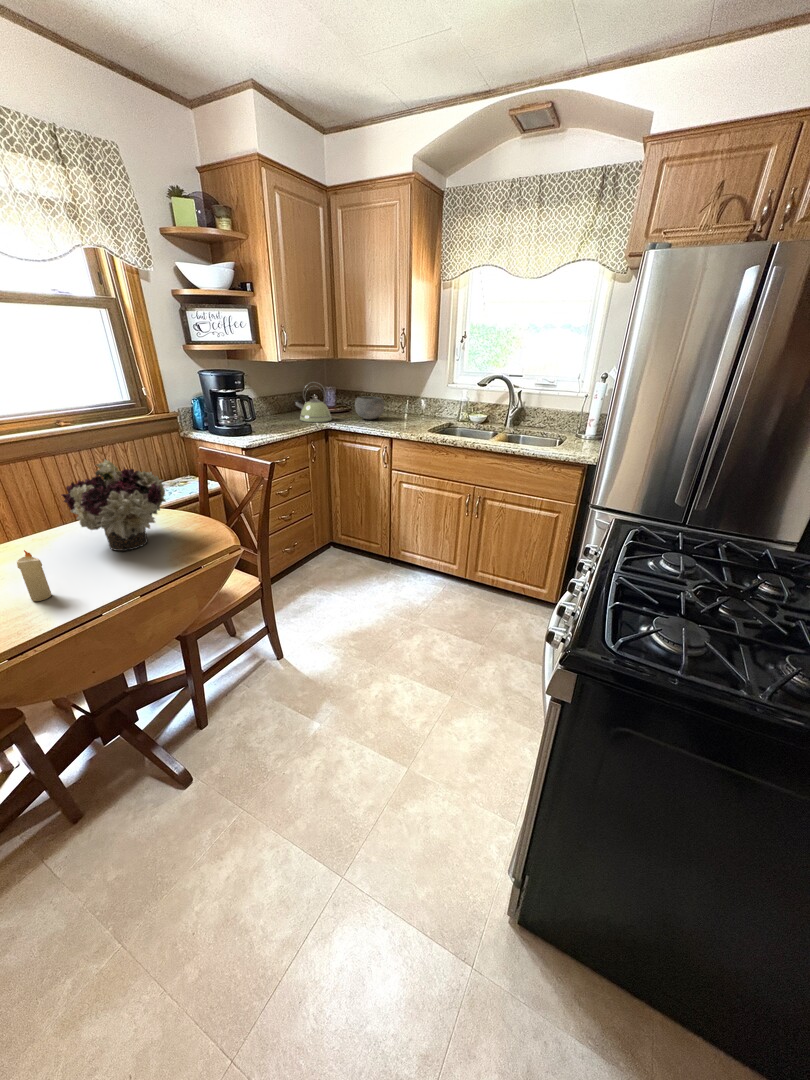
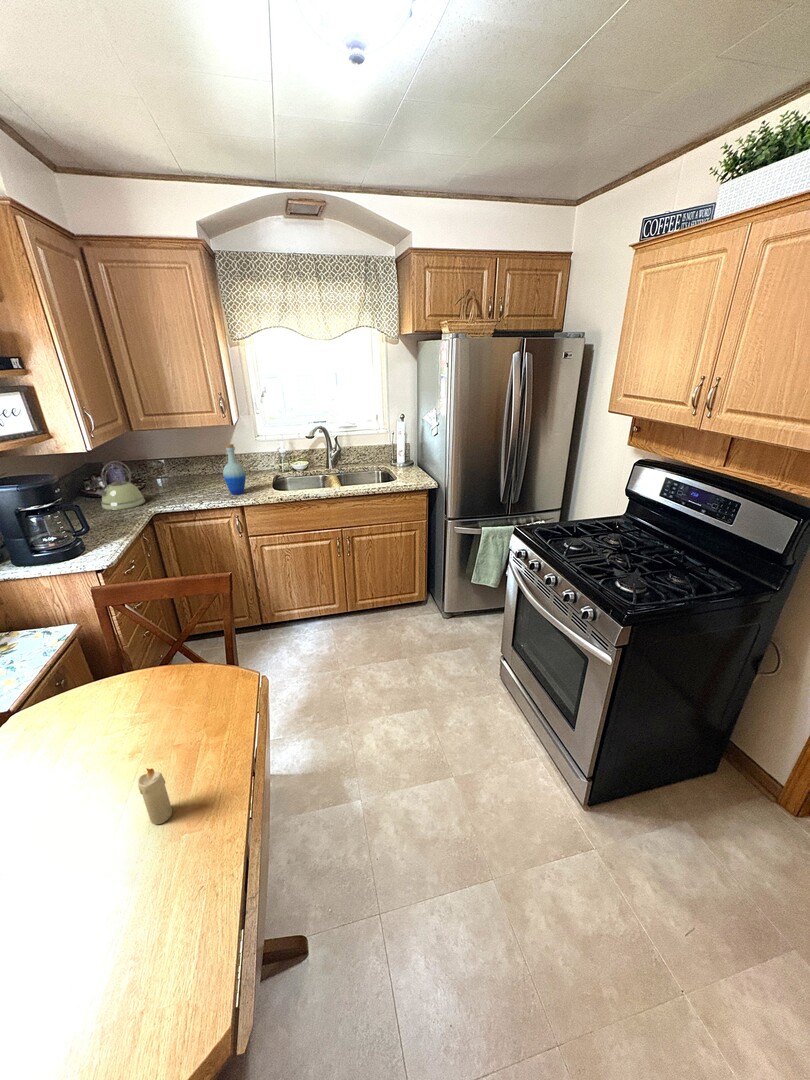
bottle: none [388,379,409,430] -> present [223,444,246,495]
bowl: present [355,397,384,420] -> none [161,463,198,490]
flower arrangement: present [62,460,166,551] -> none [55,626,192,735]

